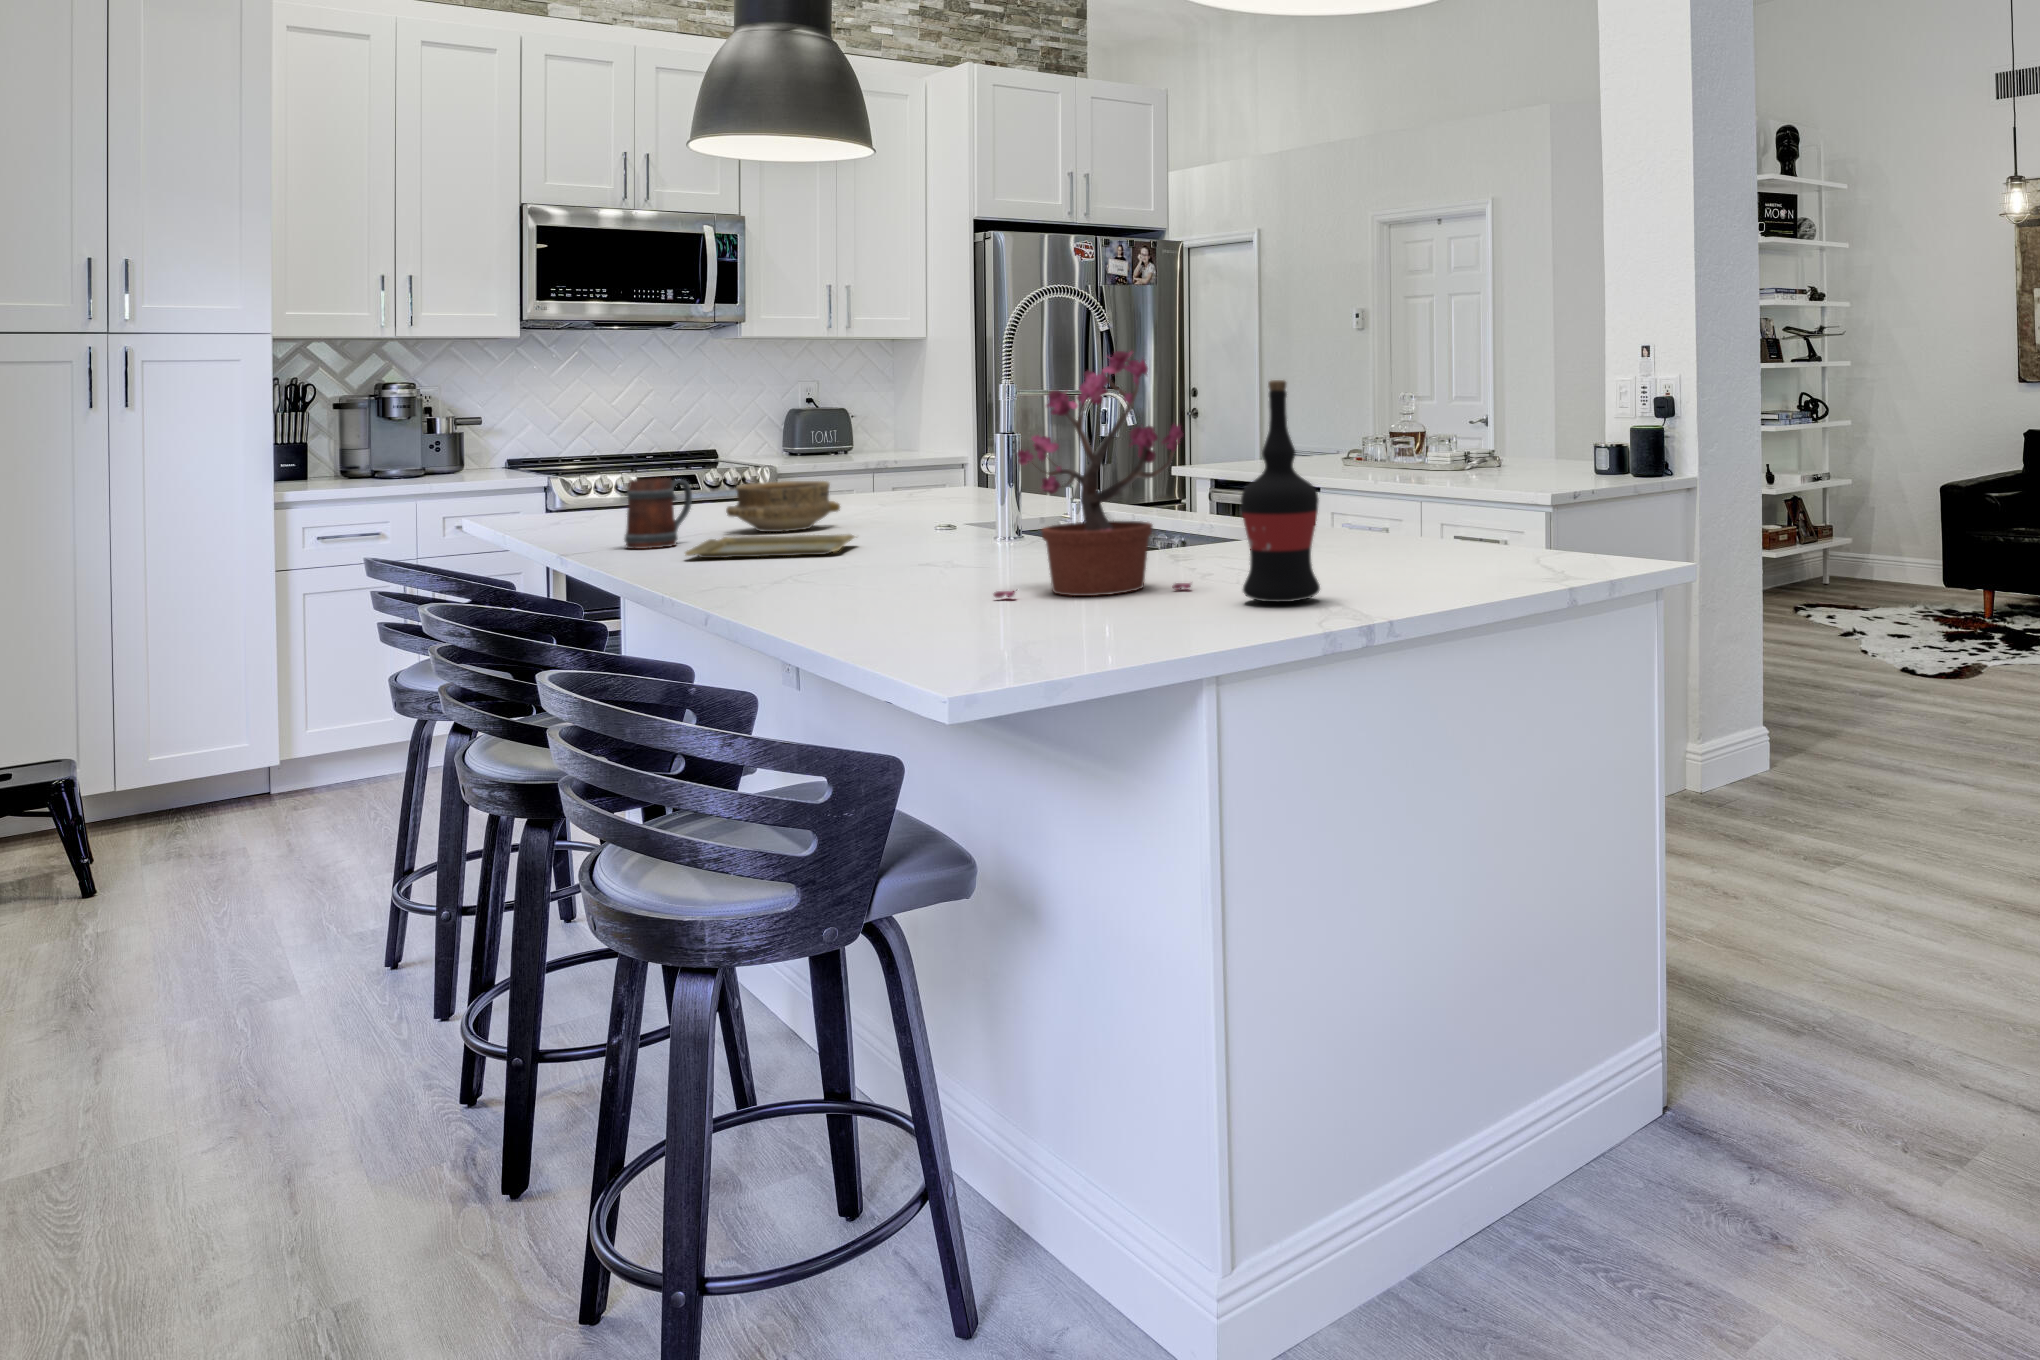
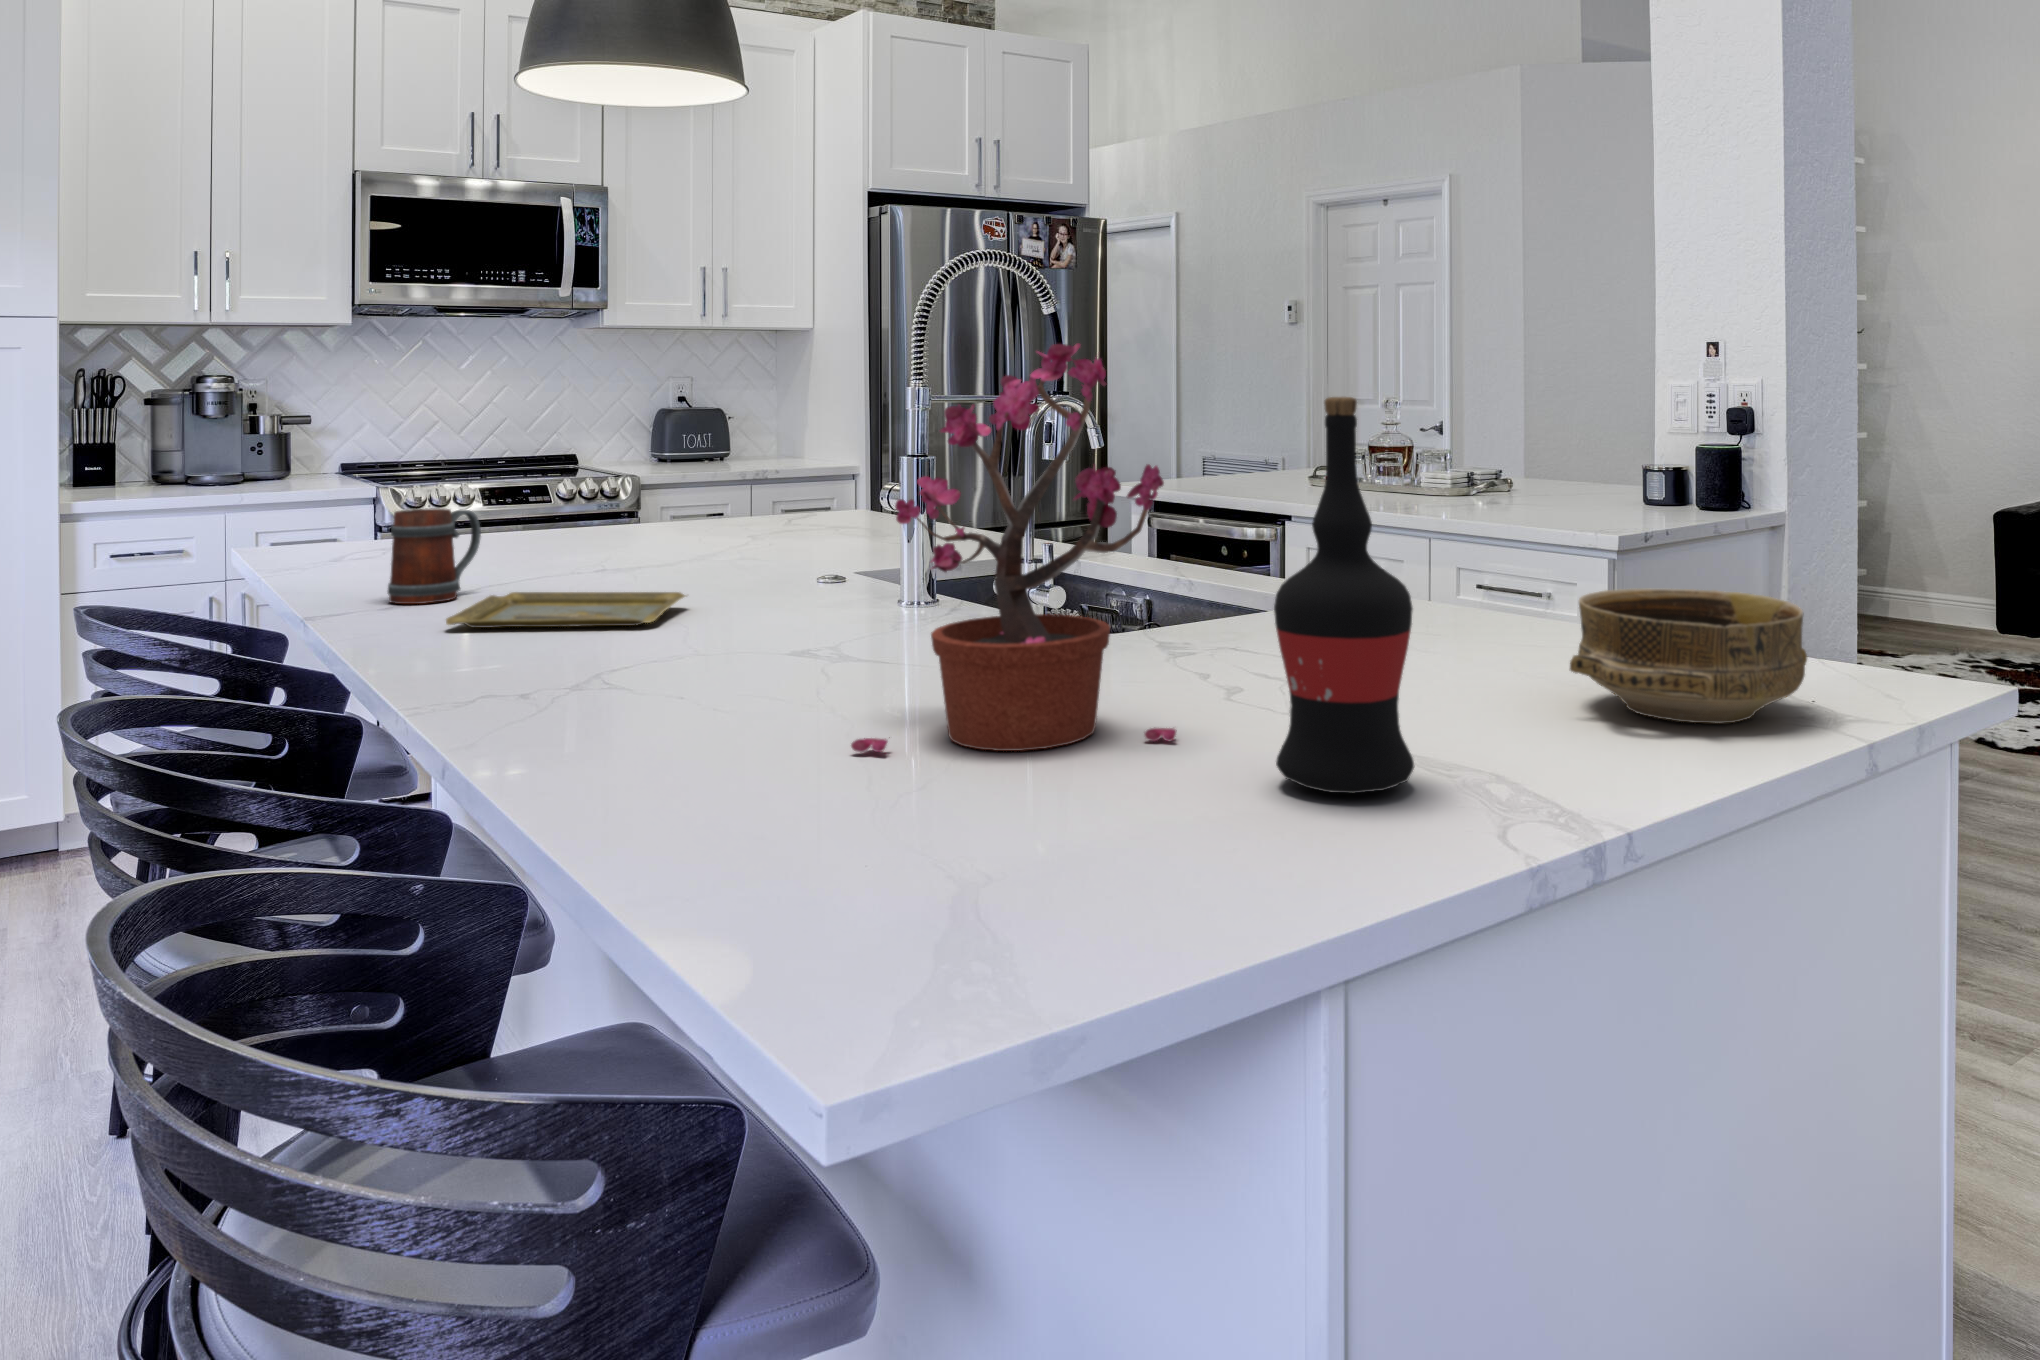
ceramic bowl: present [726,481,840,532] -> present [1570,588,1807,723]

